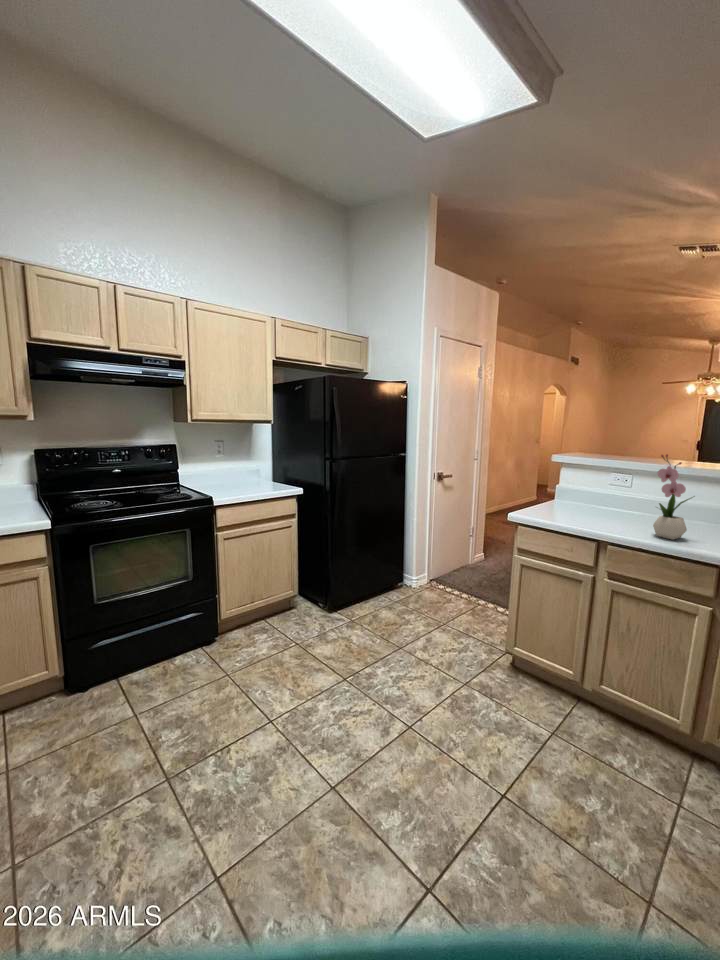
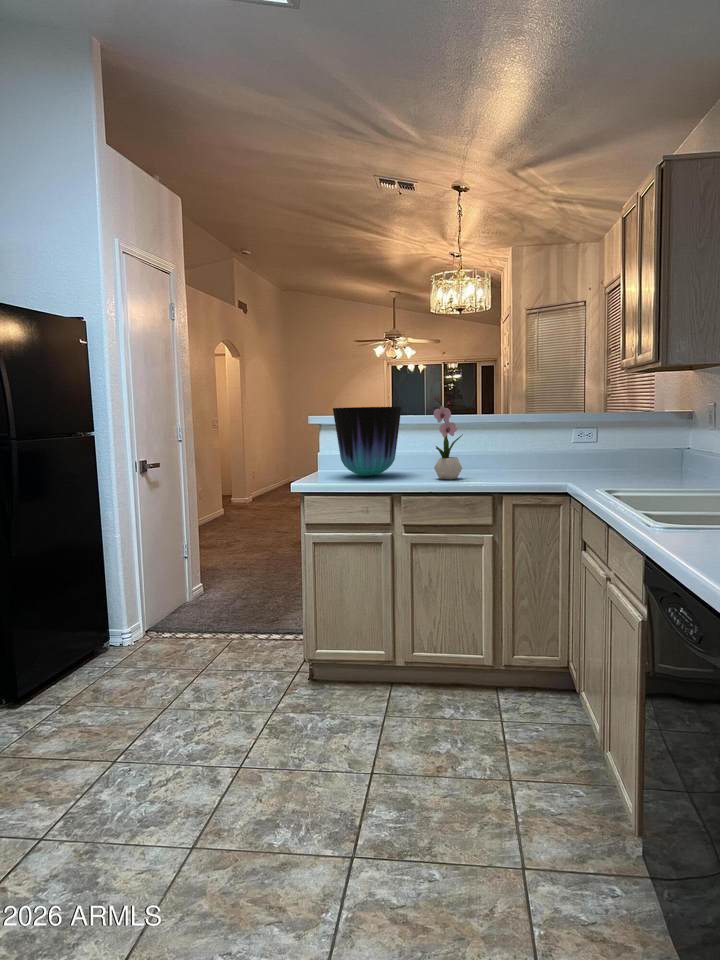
vase: none [560,454,631,517] -> present [333,407,401,476]

